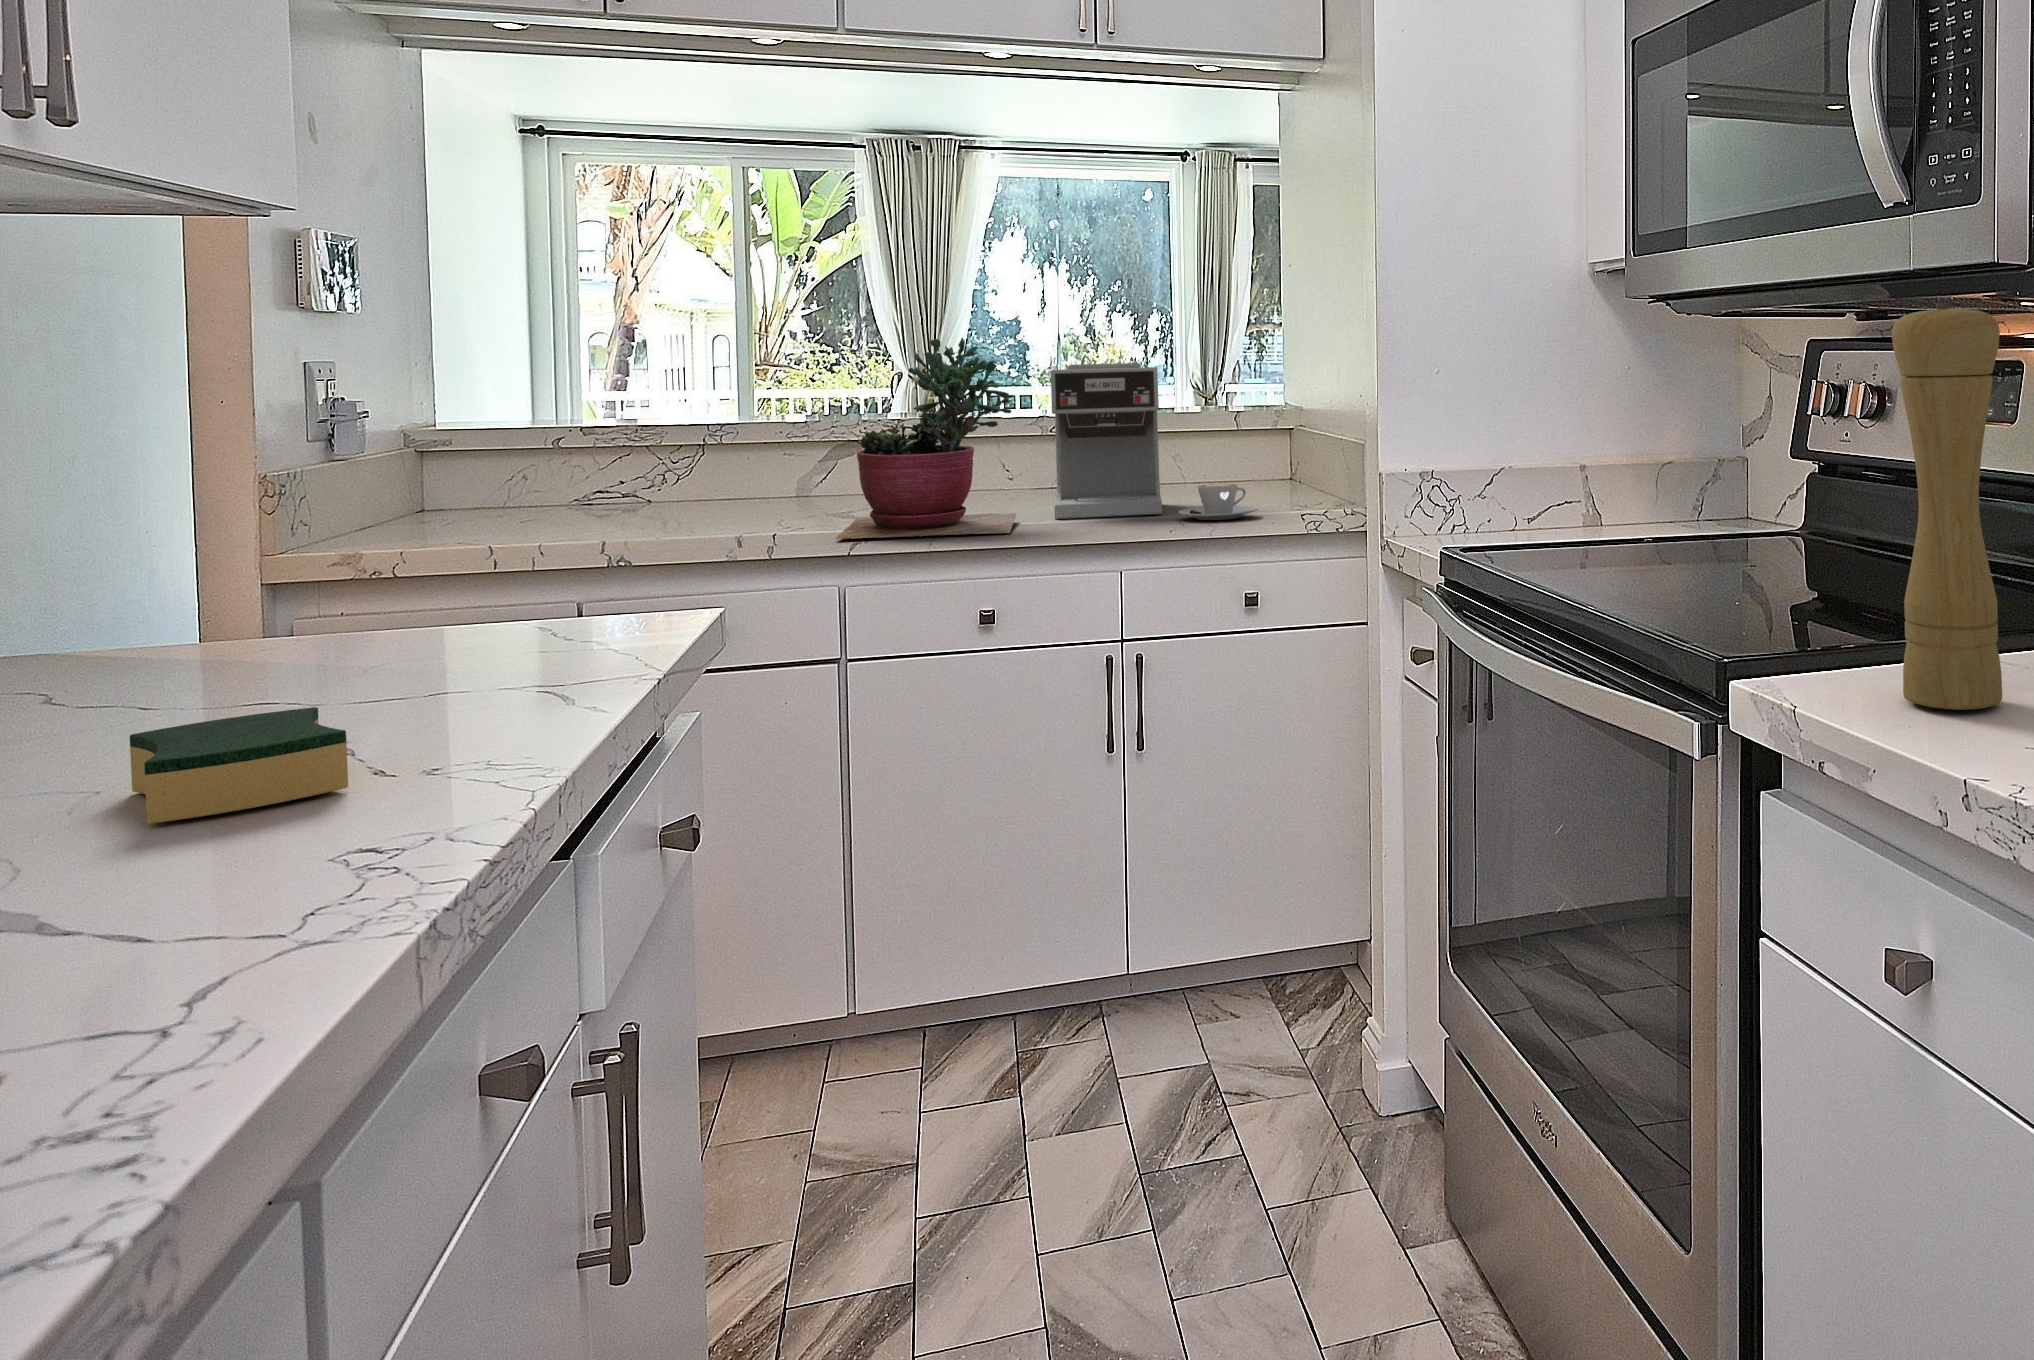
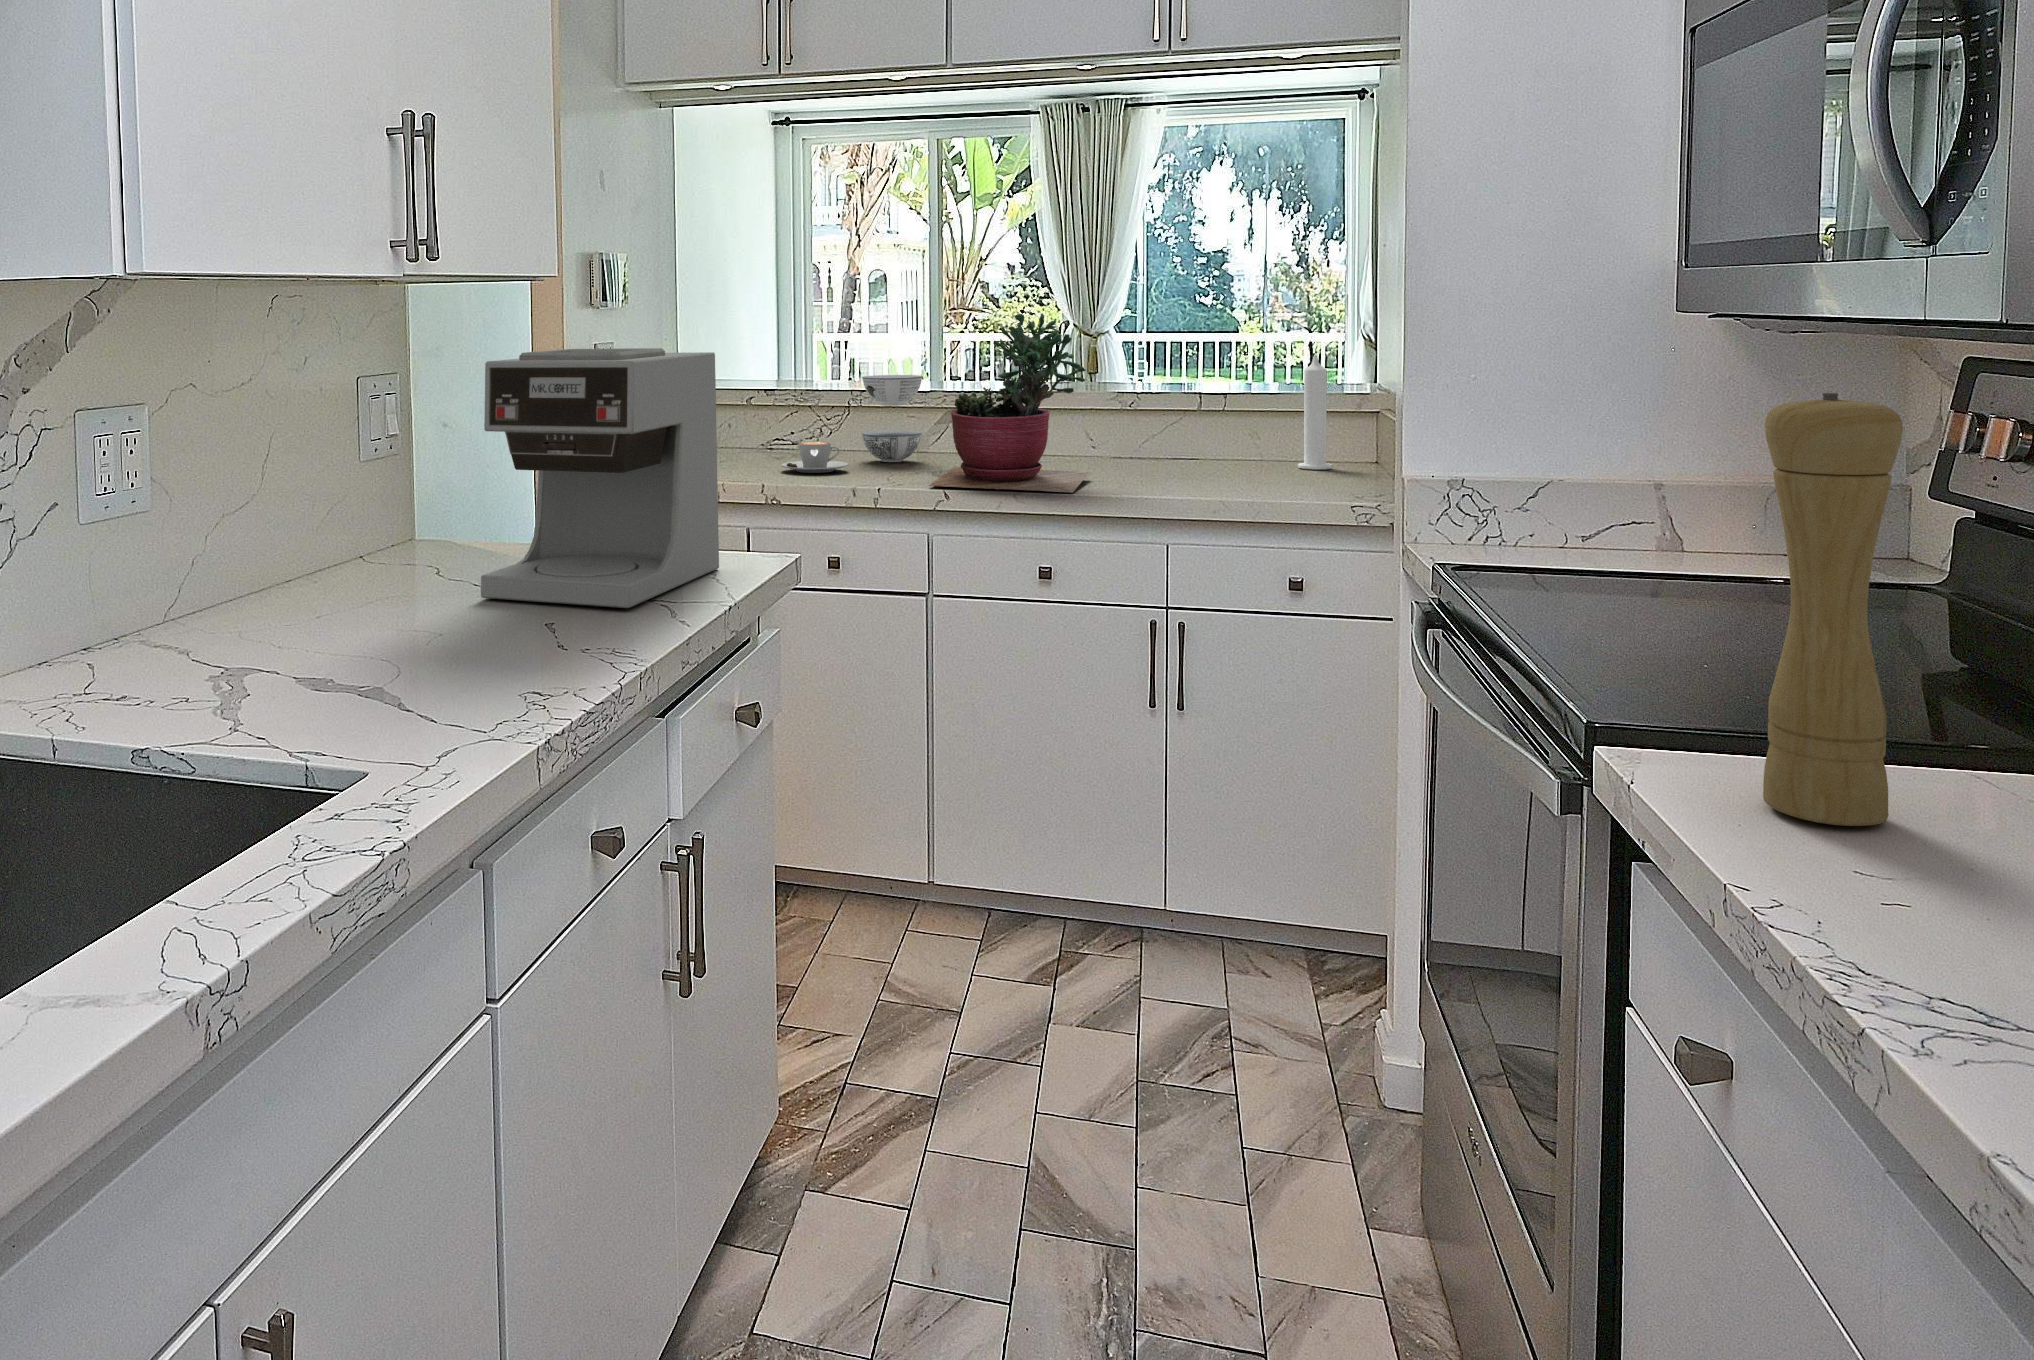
coffee maker: present [1051,363,1162,519] -> present [481,348,719,608]
candle: none [1212,386,1244,499] -> present [1298,354,1333,470]
bowl: none [726,419,805,523] -> present [862,375,922,462]
coffee cup: present [1178,484,1258,520] -> present [781,442,849,473]
sponge: present [130,707,348,824] -> none [451,599,542,657]

